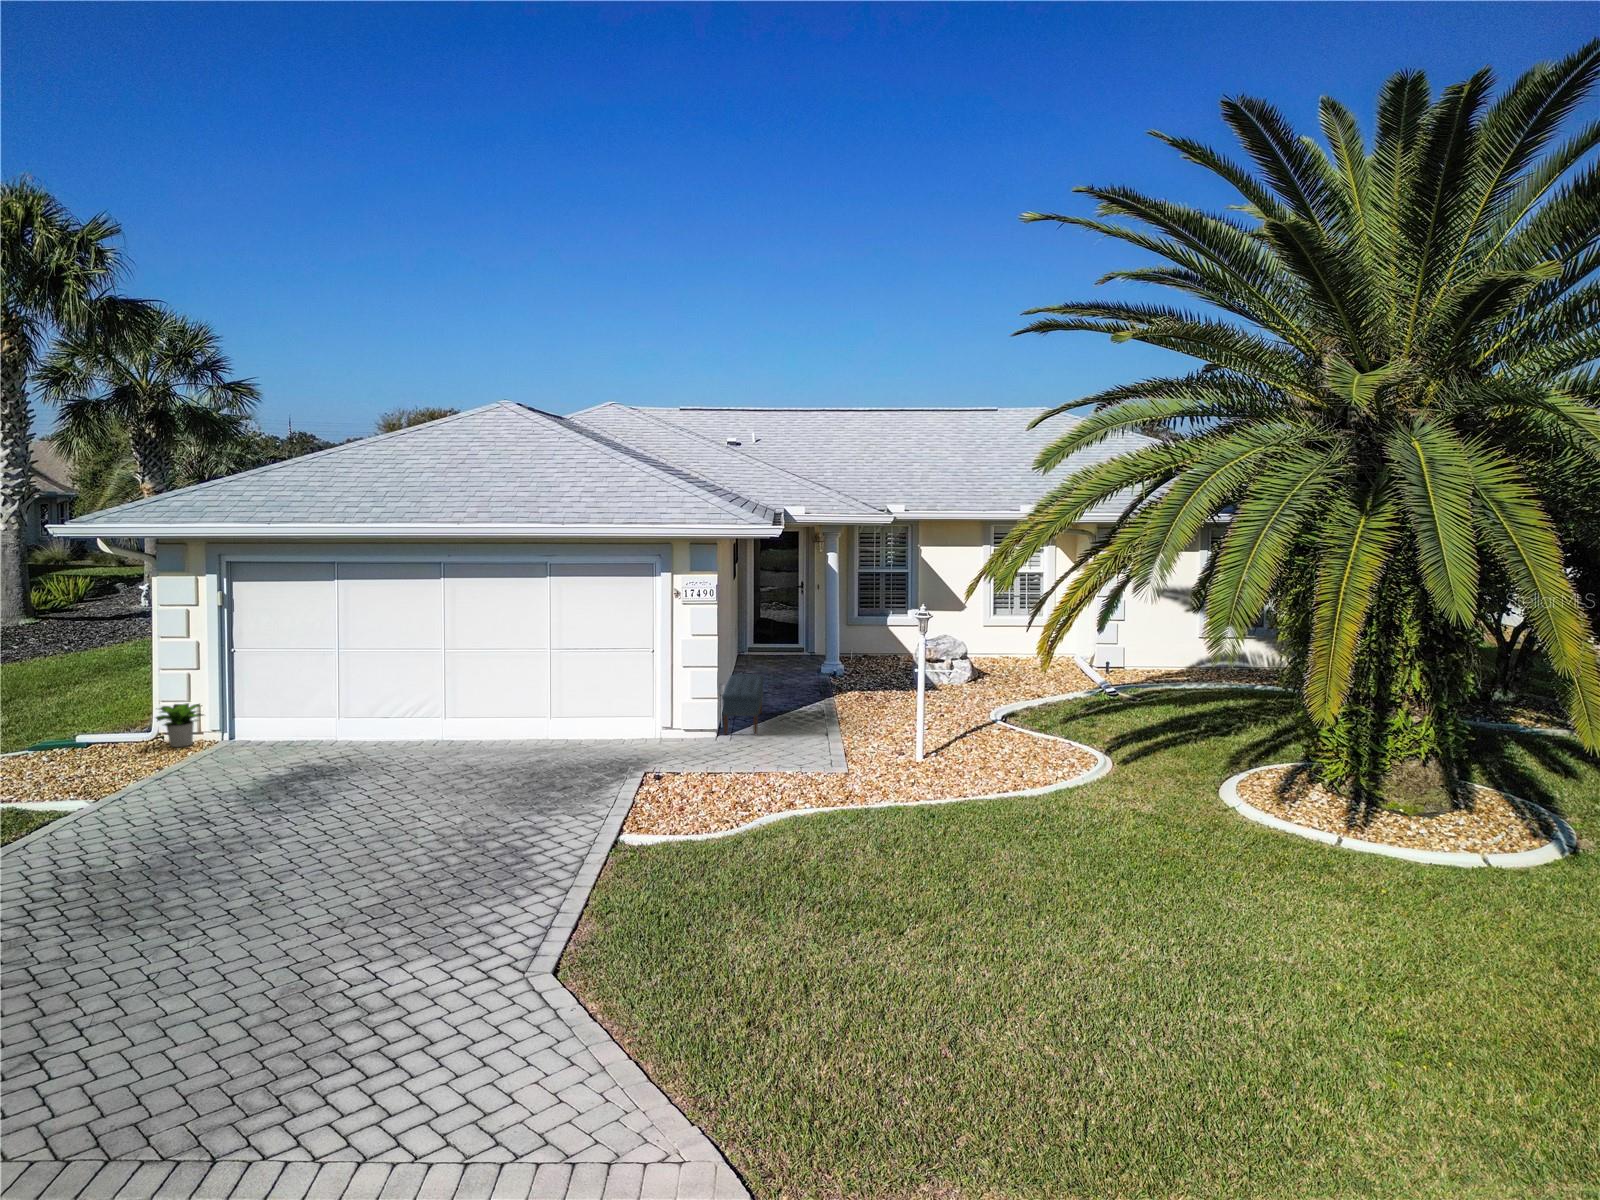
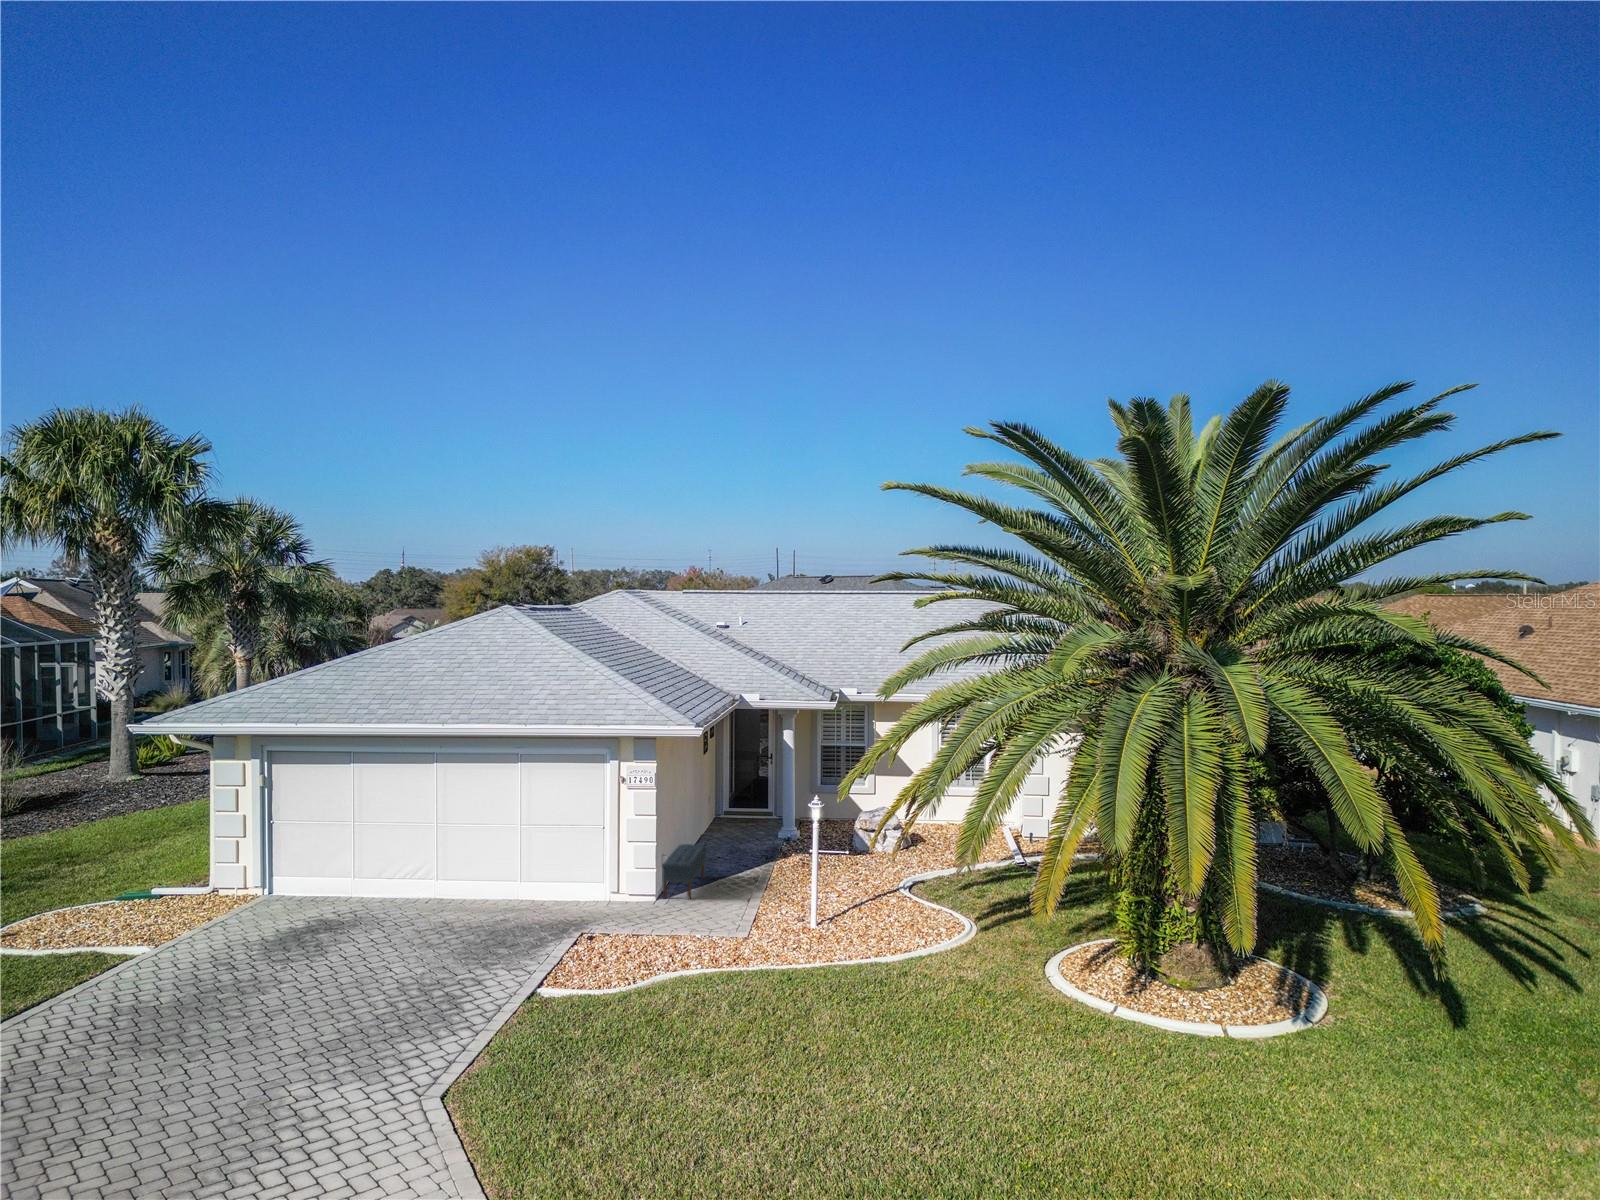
potted plant: present [156,703,204,747] -> none [211,864,251,901]

